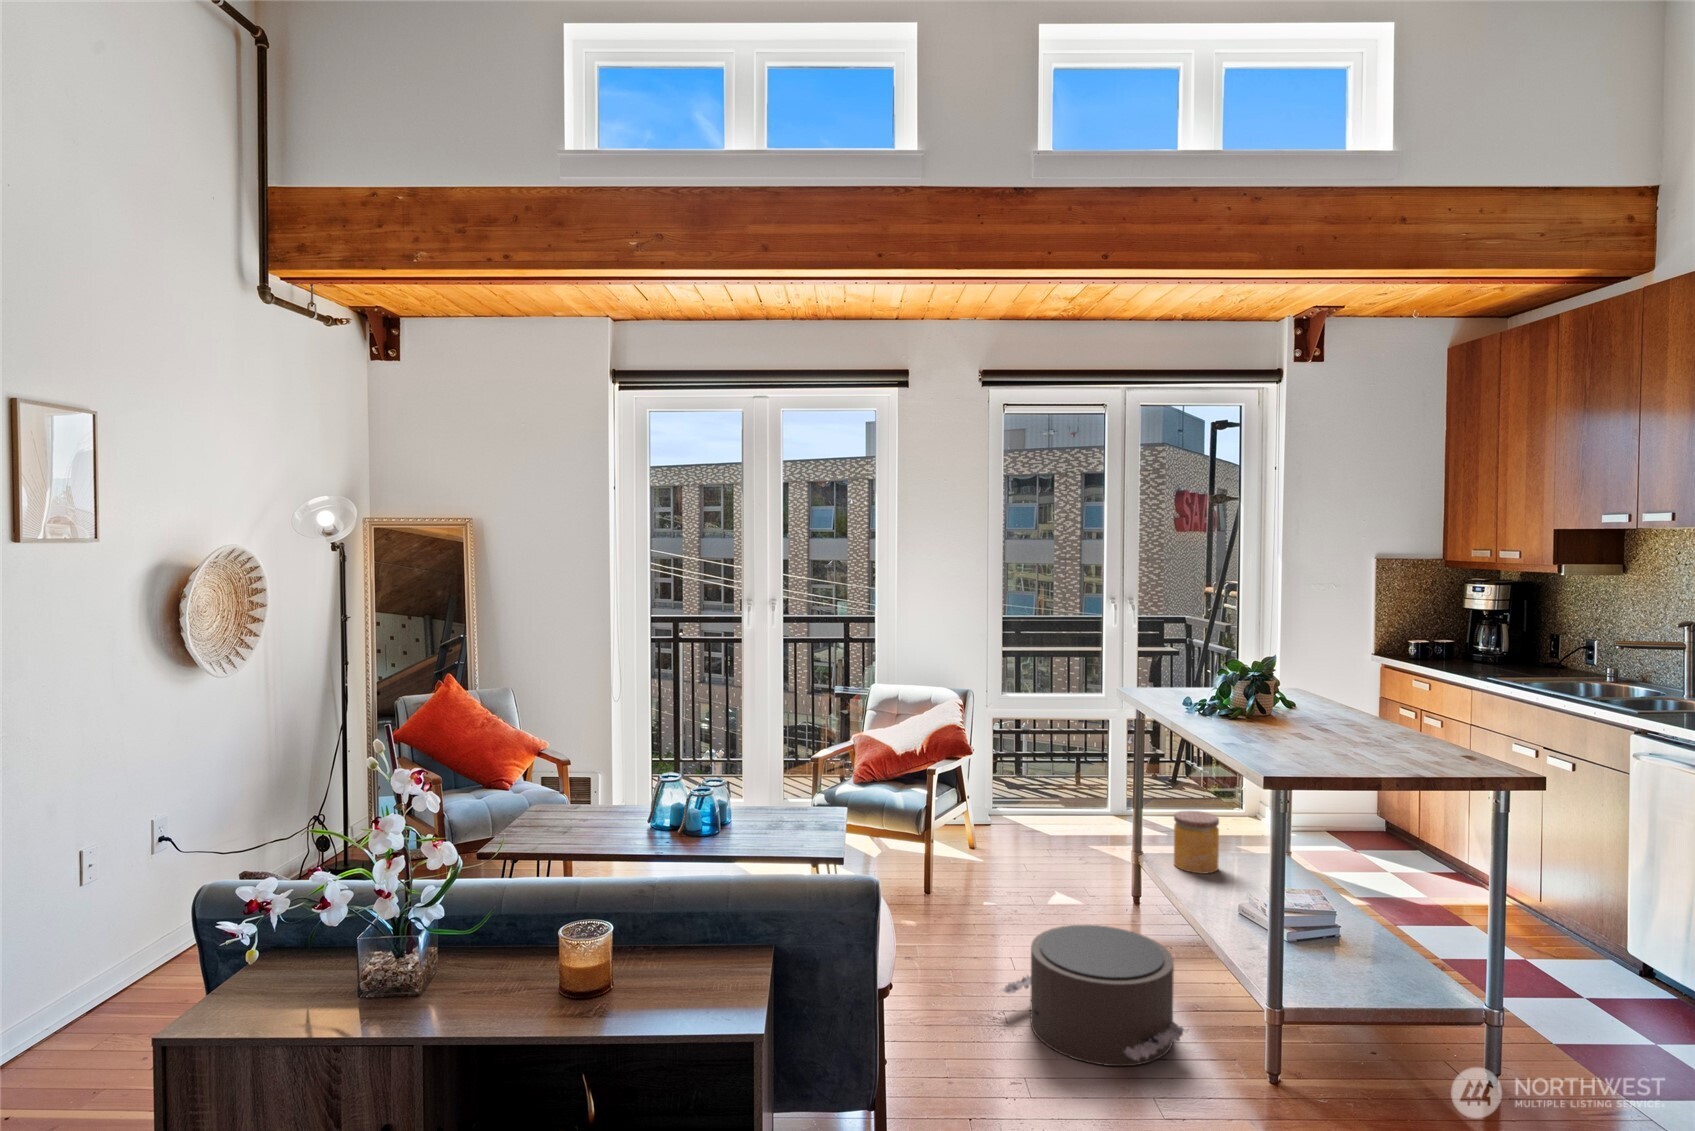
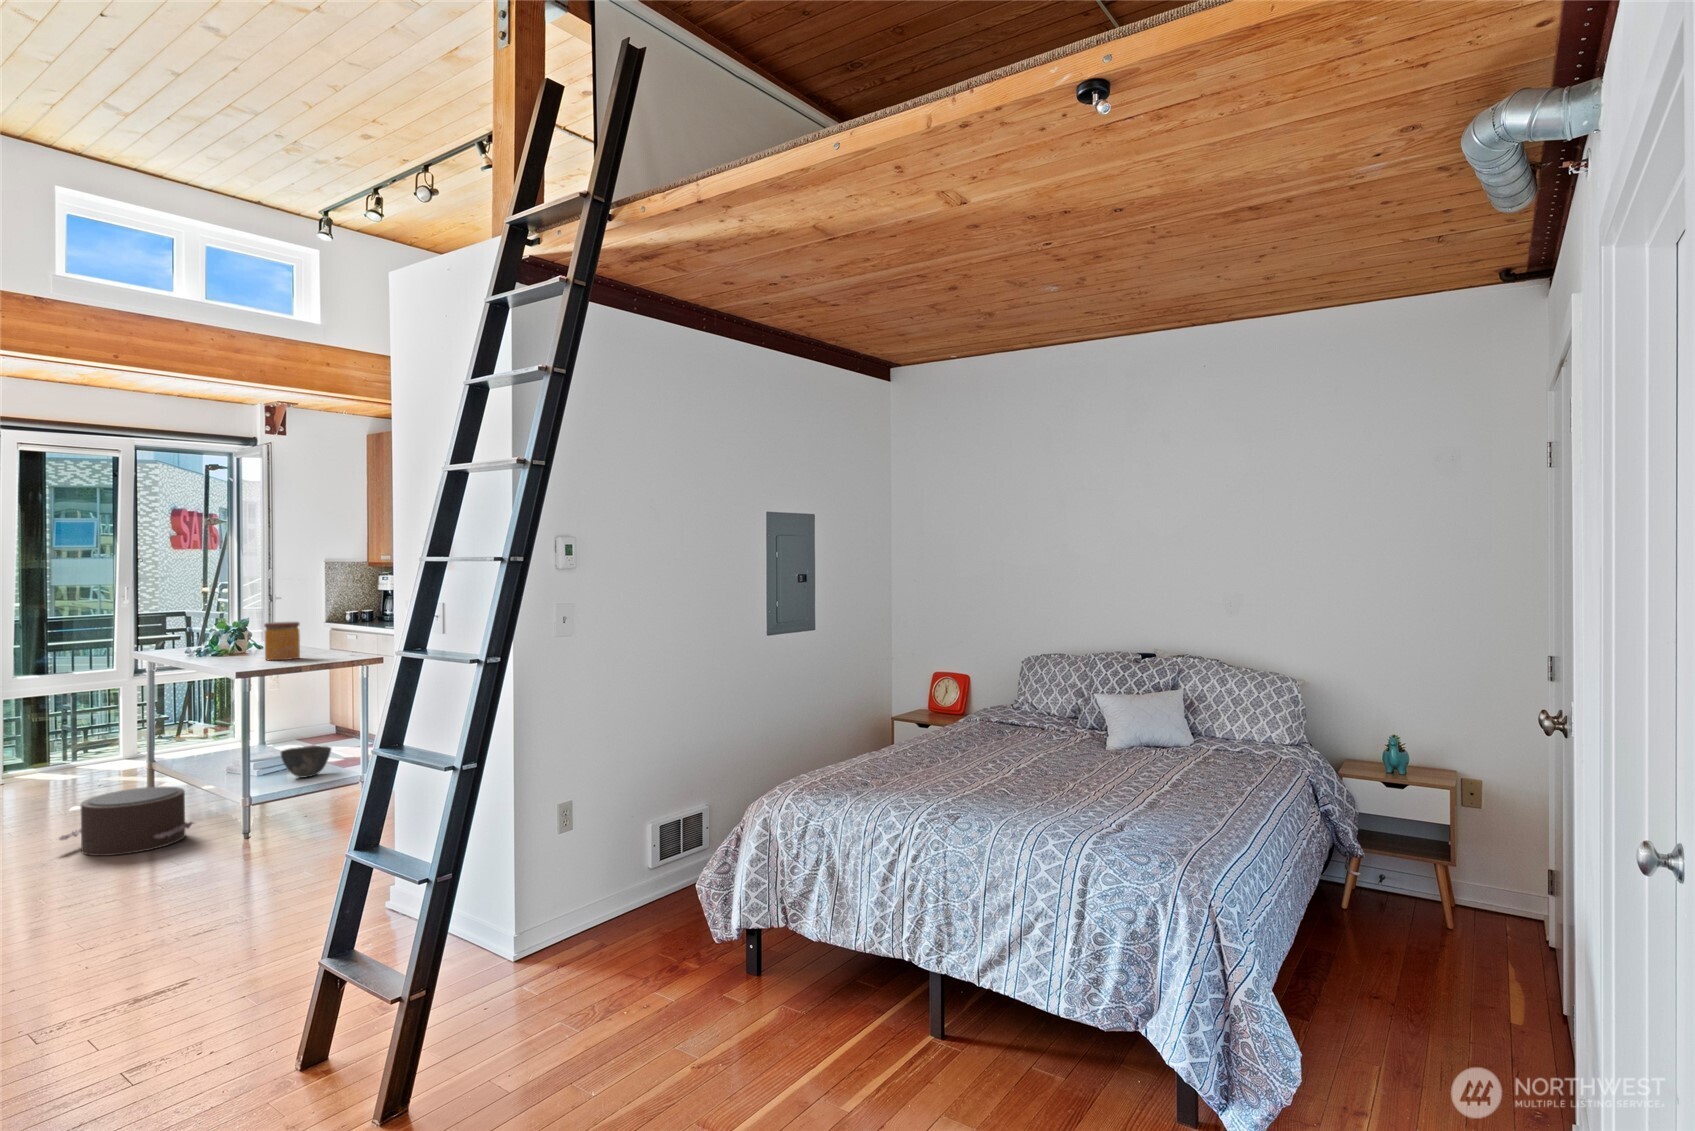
jar: present [1174,811,1219,874] -> present [264,622,300,660]
bowl: none [1332,915,1431,989] -> present [281,746,331,777]

